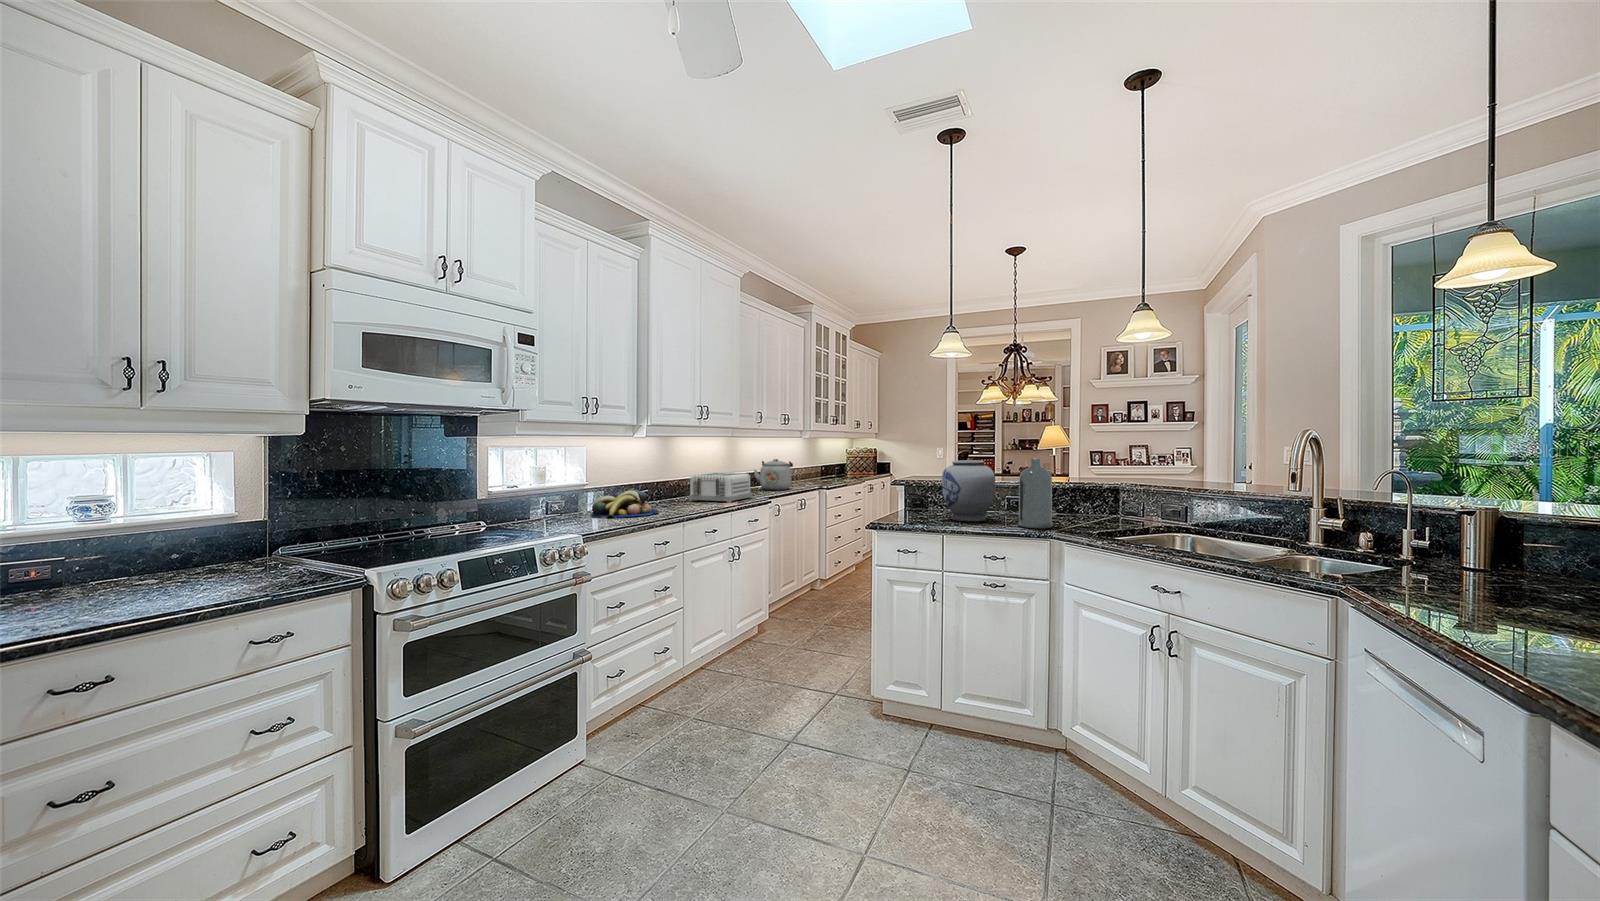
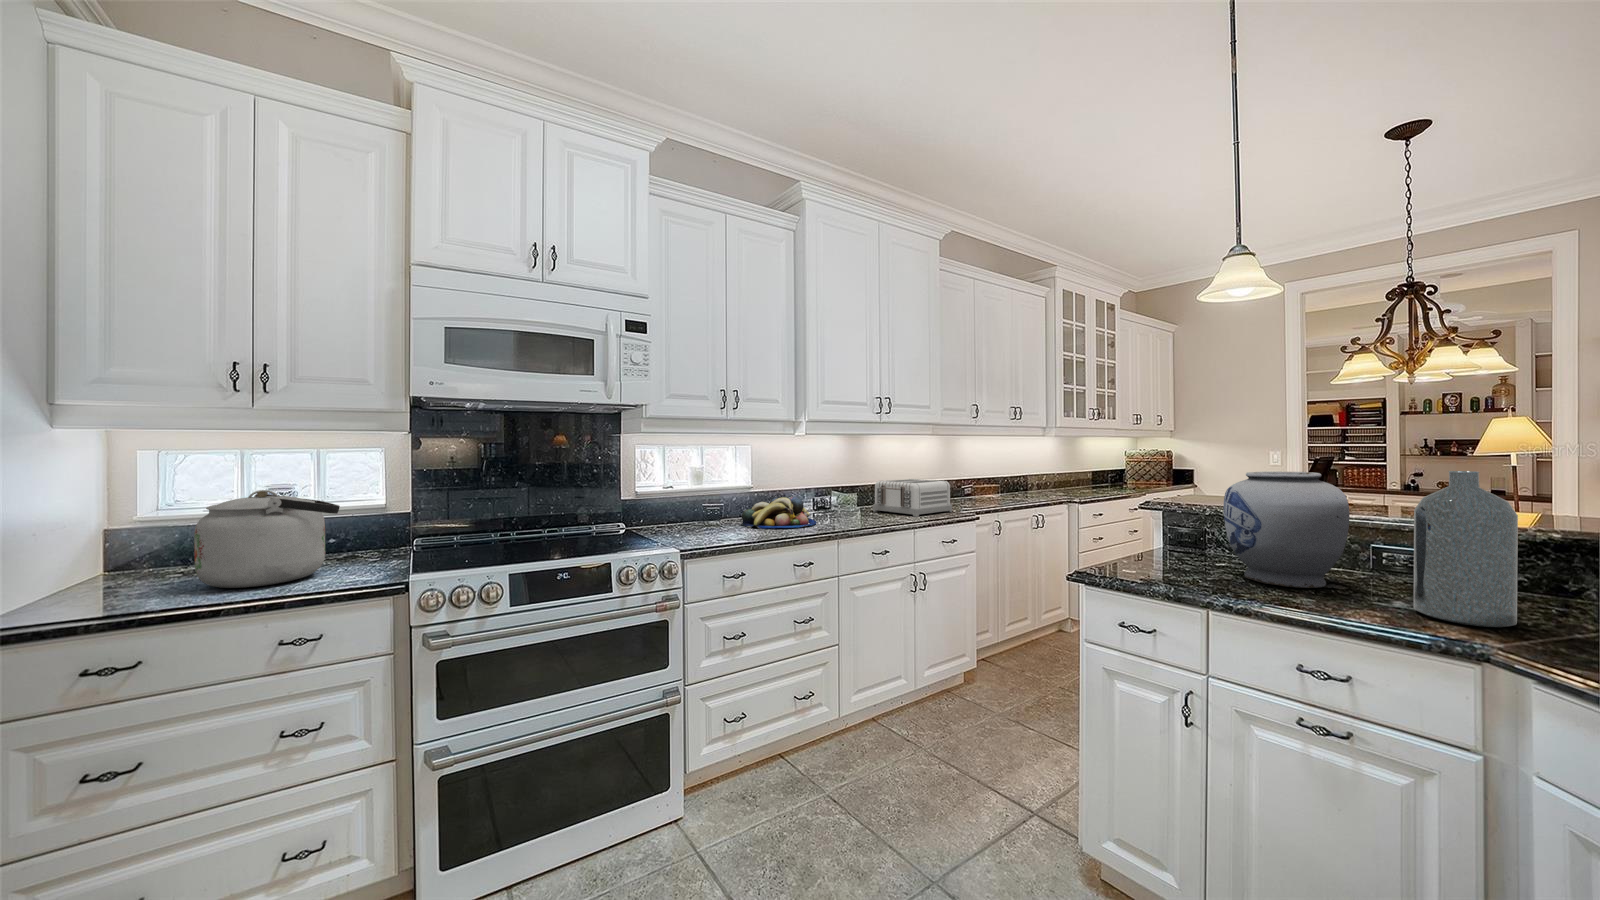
kettle: present [754,459,793,490] -> present [194,490,340,588]

